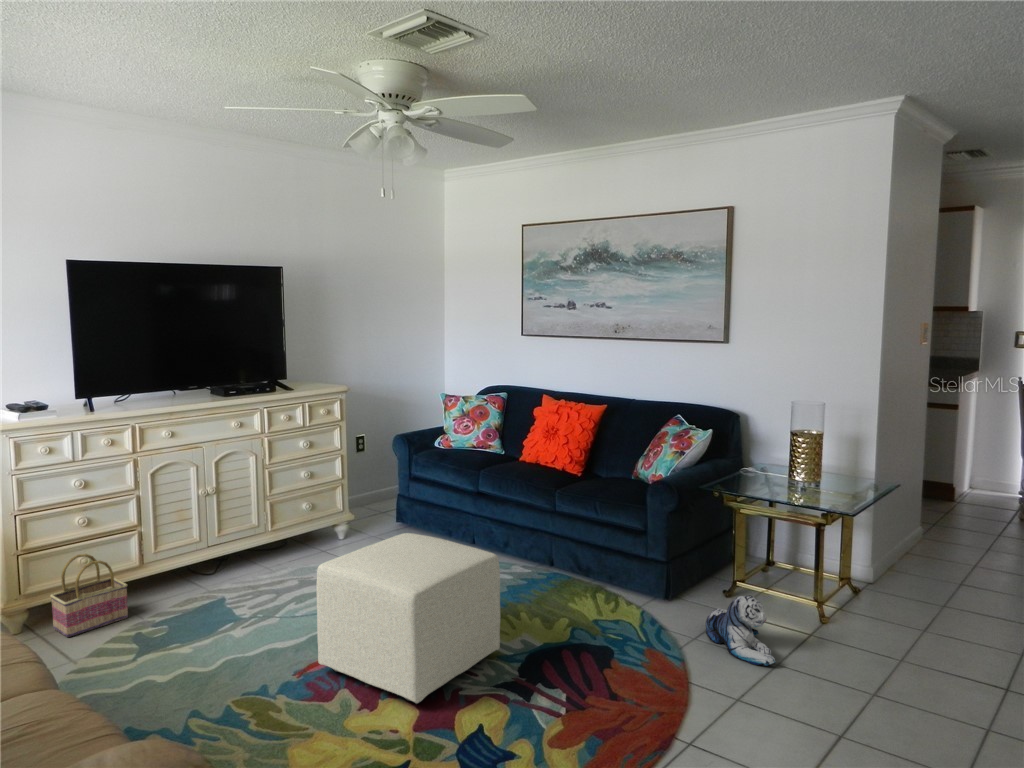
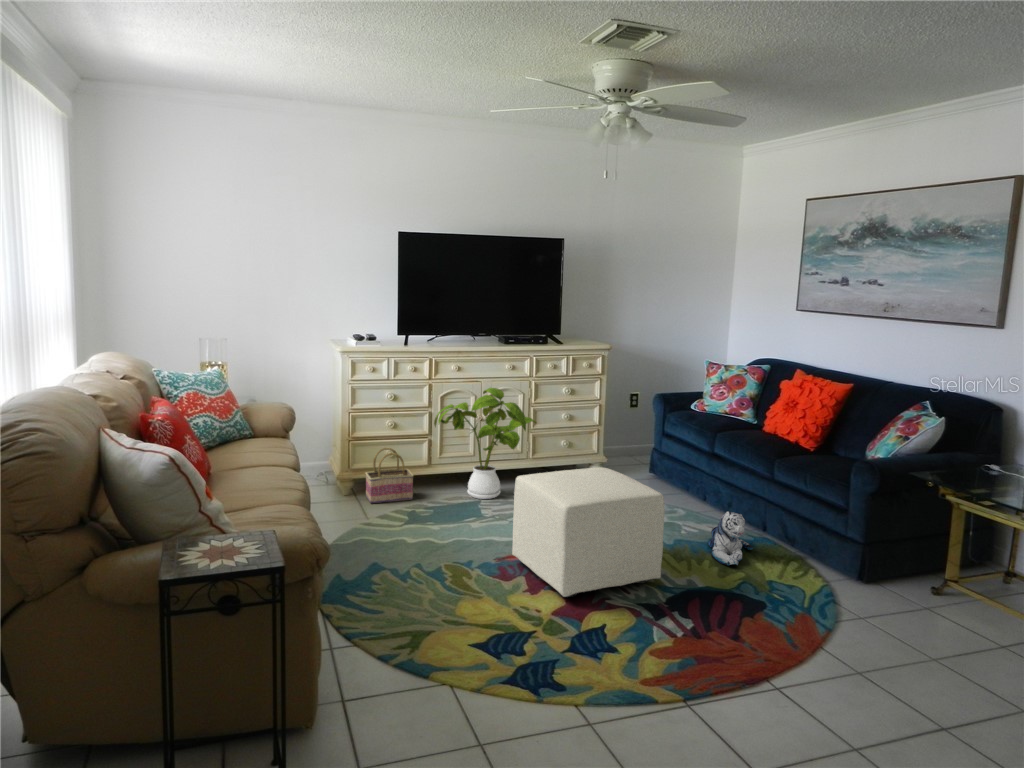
house plant: none [147,454,286,596] -> present [434,388,536,499]
plush toy: present [705,595,775,666] -> present [708,512,753,566]

